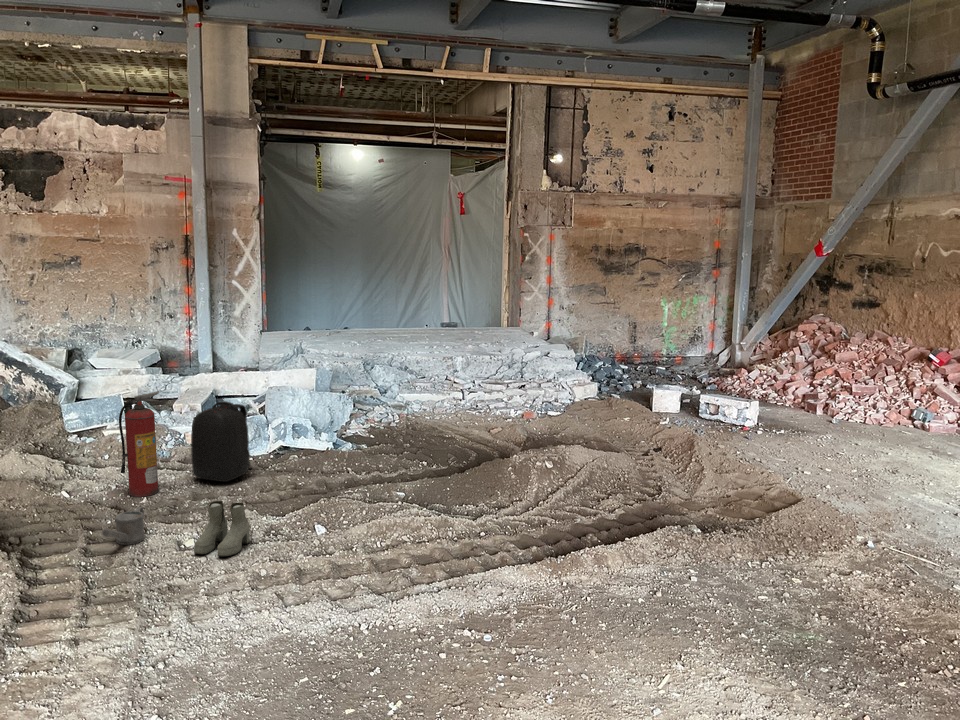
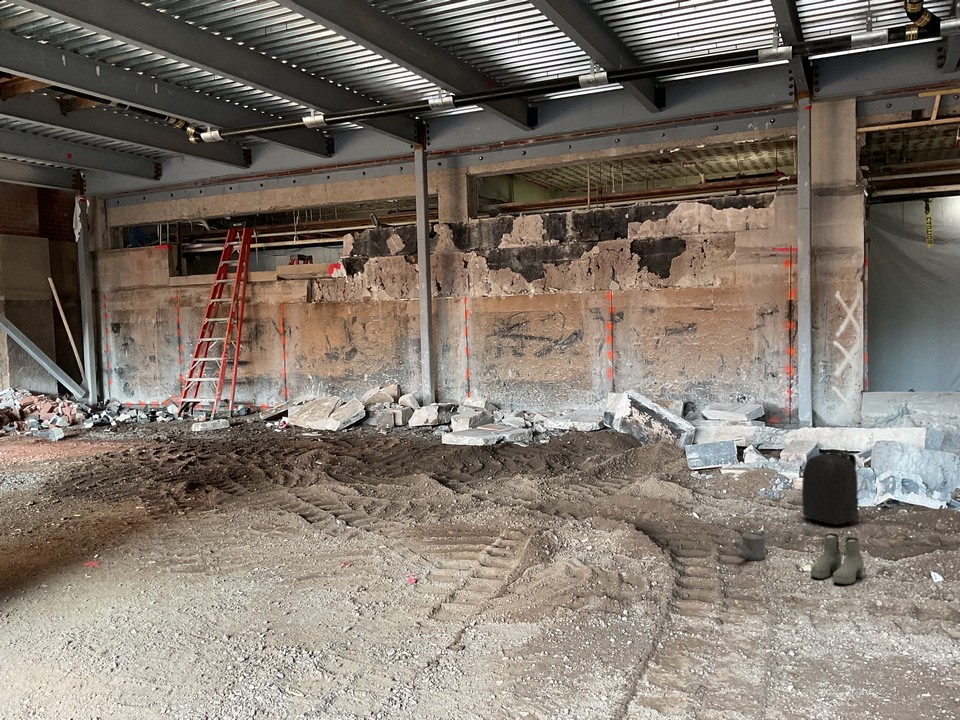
fire extinguisher: present [119,391,159,497] -> none [741,435,776,526]

